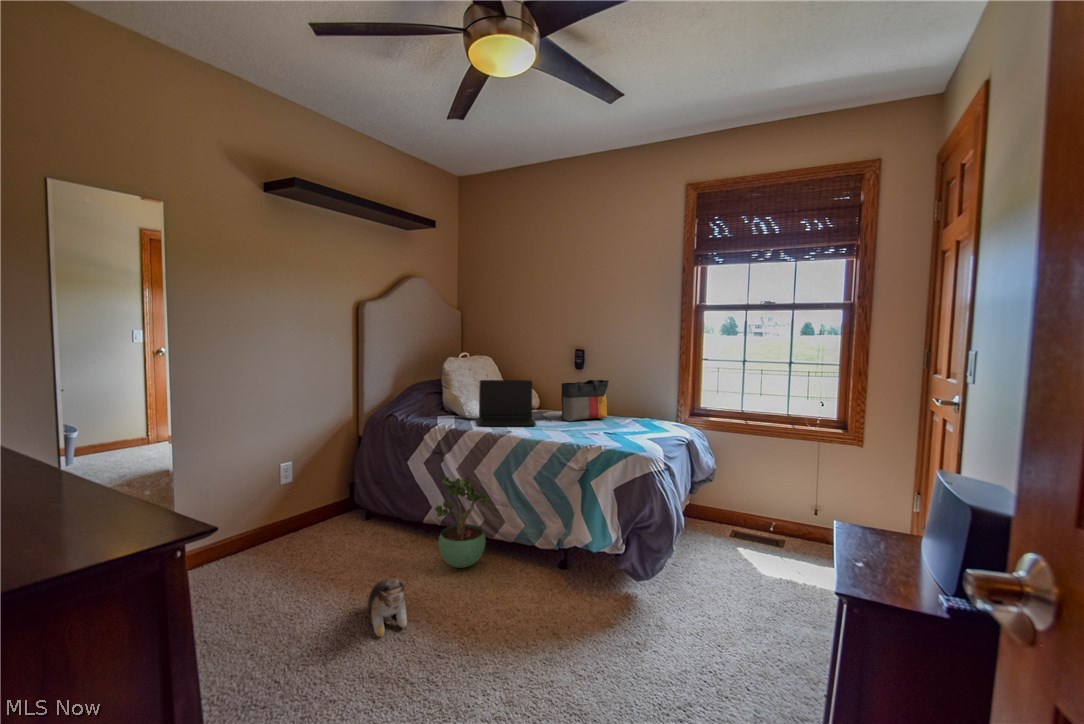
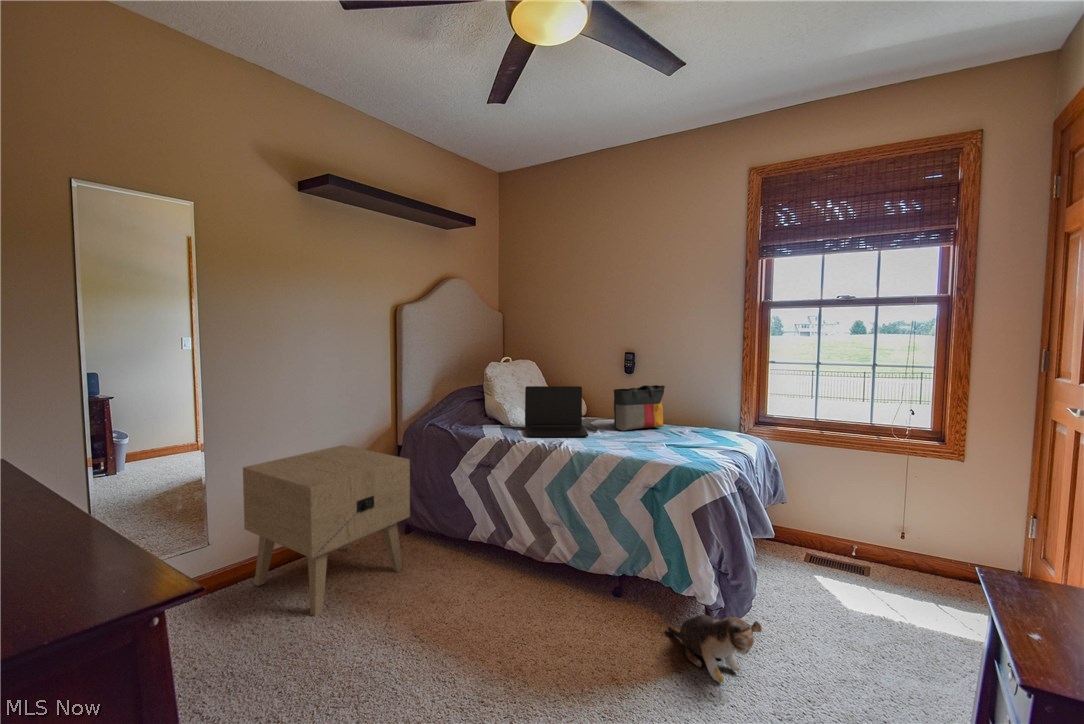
nightstand: none [207,434,368,590] -> present [243,445,410,616]
potted plant: present [435,477,488,568] -> none [482,494,543,594]
plush toy: present [368,578,407,637] -> present [668,615,762,682]

